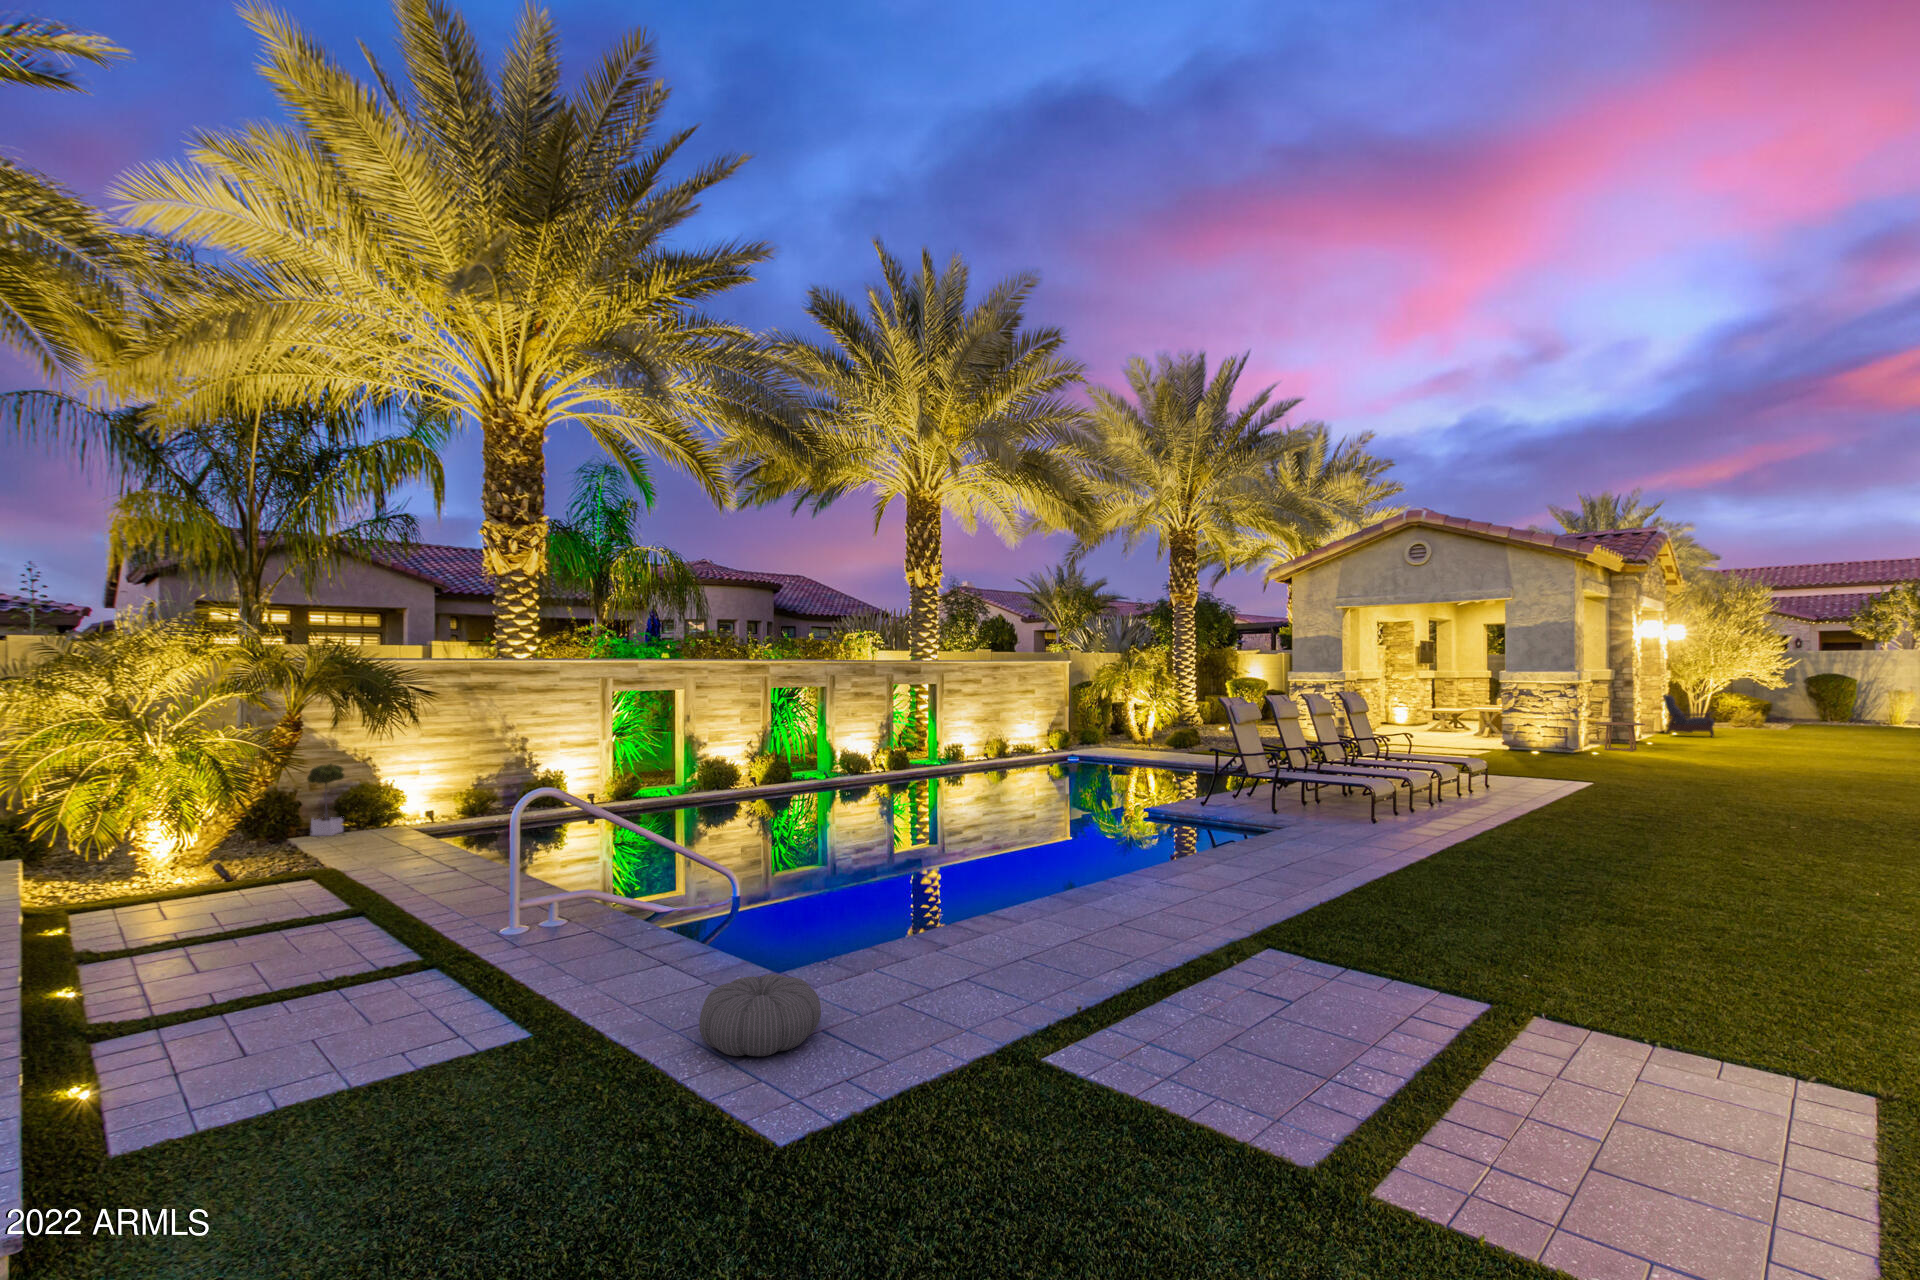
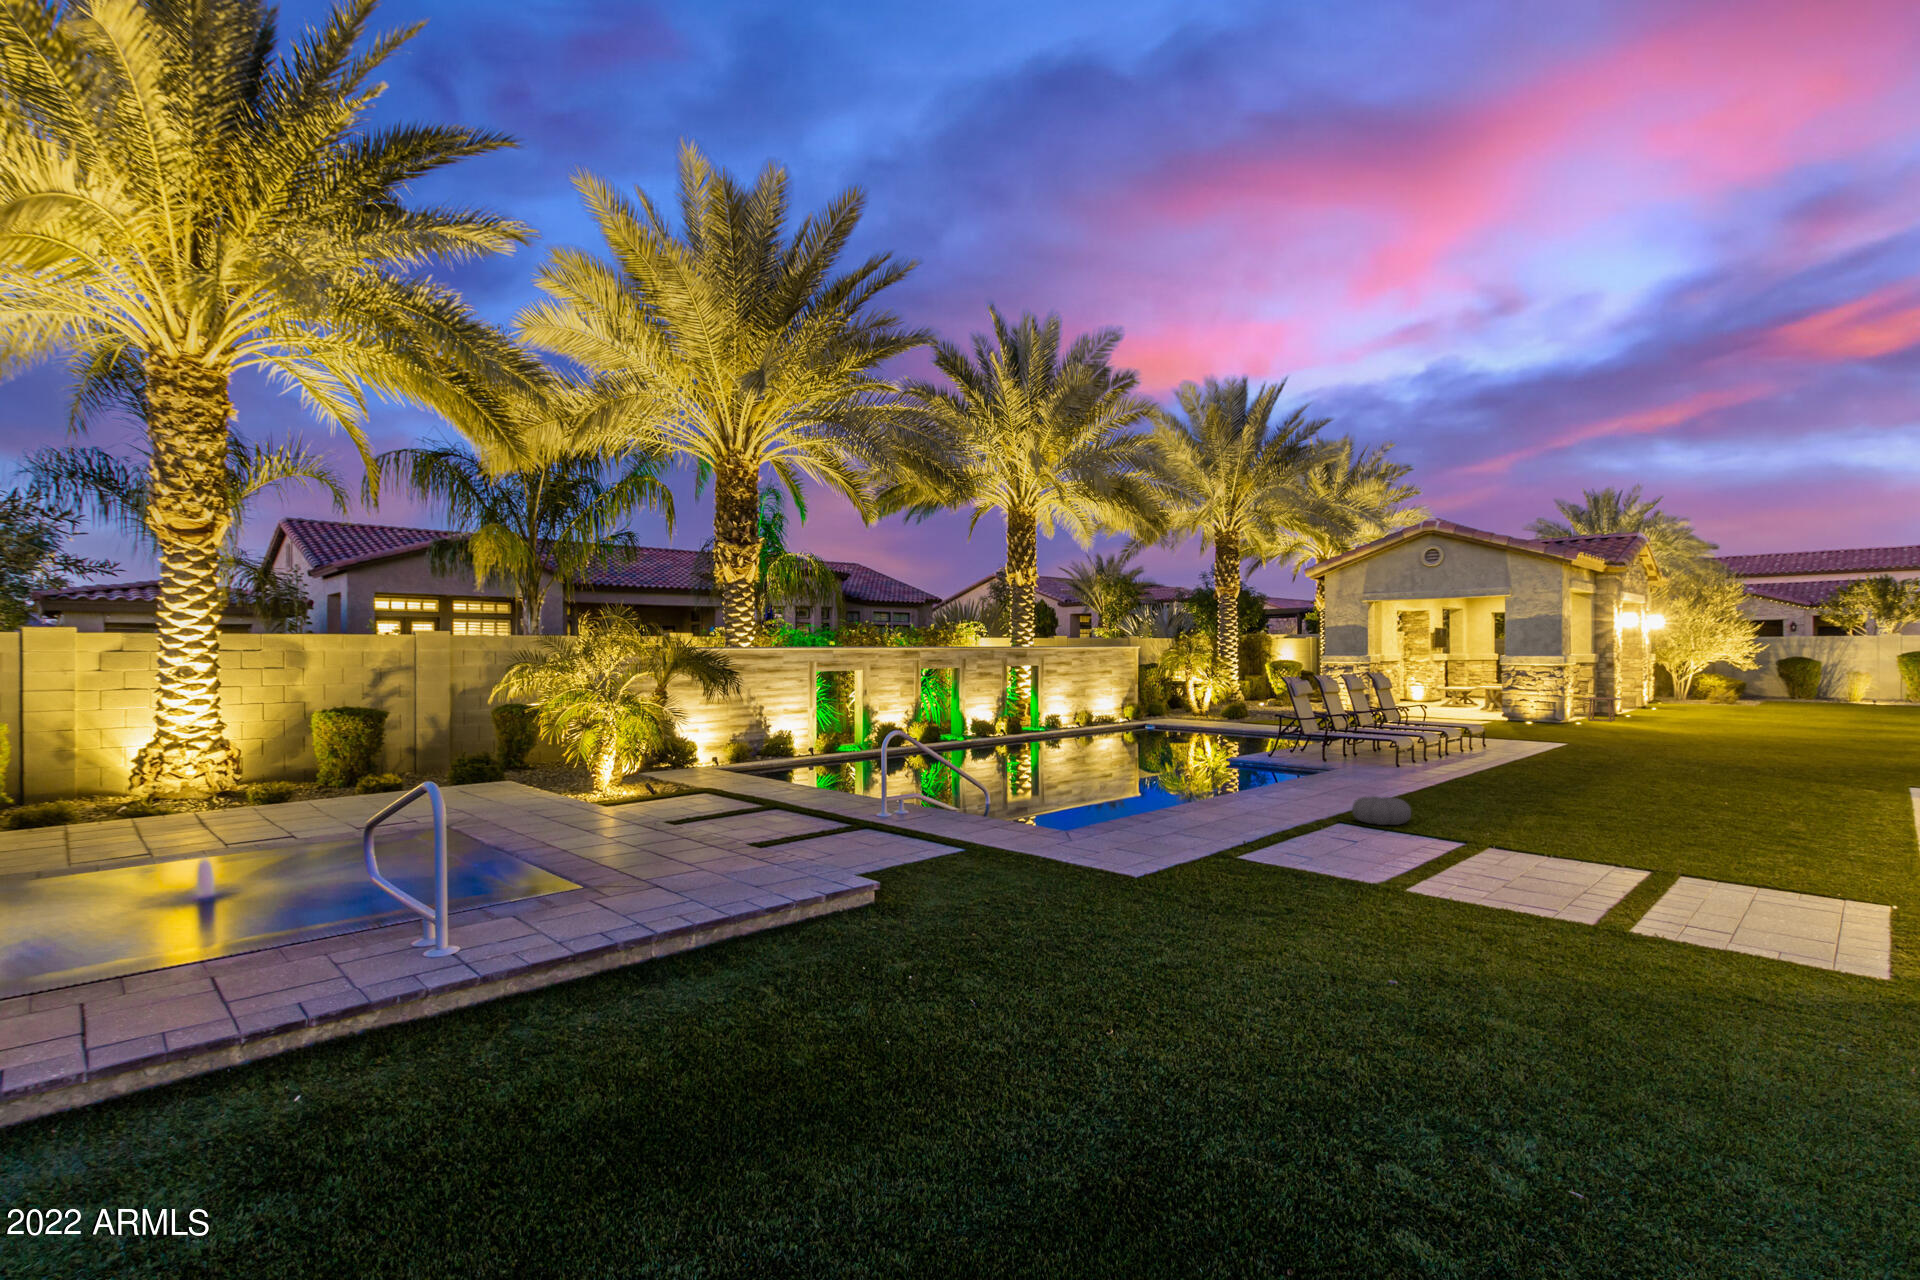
chair: present [1664,695,1715,737] -> none [1645,674,1690,712]
potted tree: present [307,763,344,836] -> none [628,723,651,776]
pouf: present [699,974,821,1056] -> present [1352,796,1411,825]

